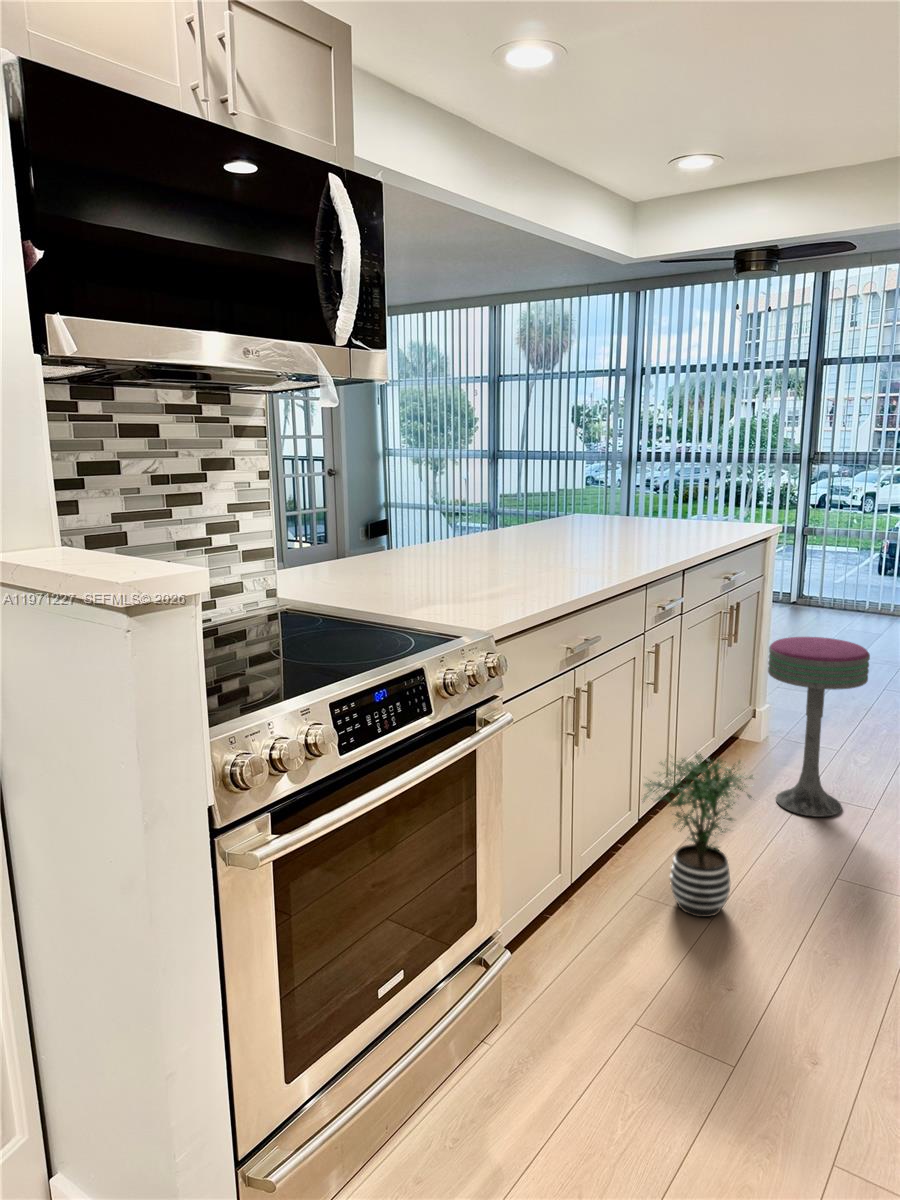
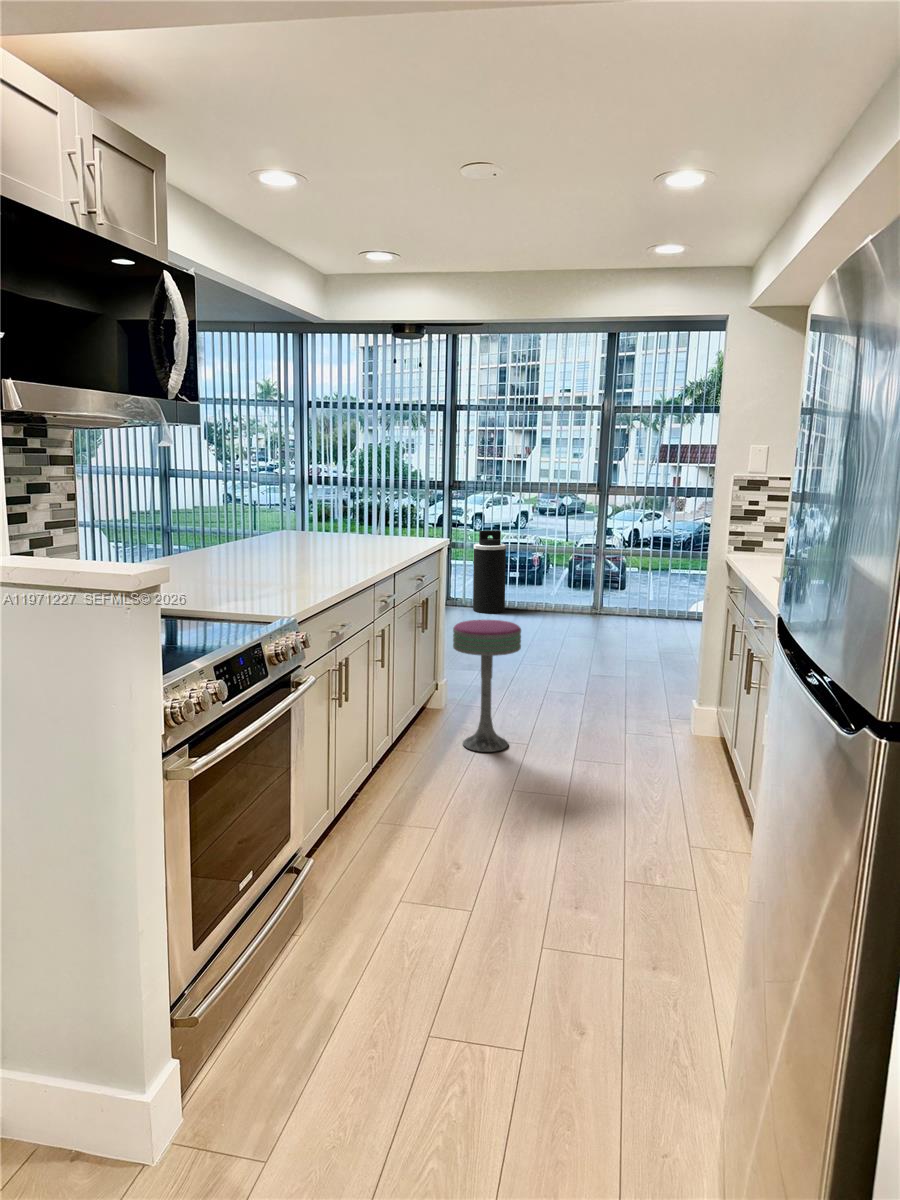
trash can: none [832,516,882,620] -> present [473,530,506,613]
potted plant: present [643,754,753,917] -> none [381,704,468,826]

